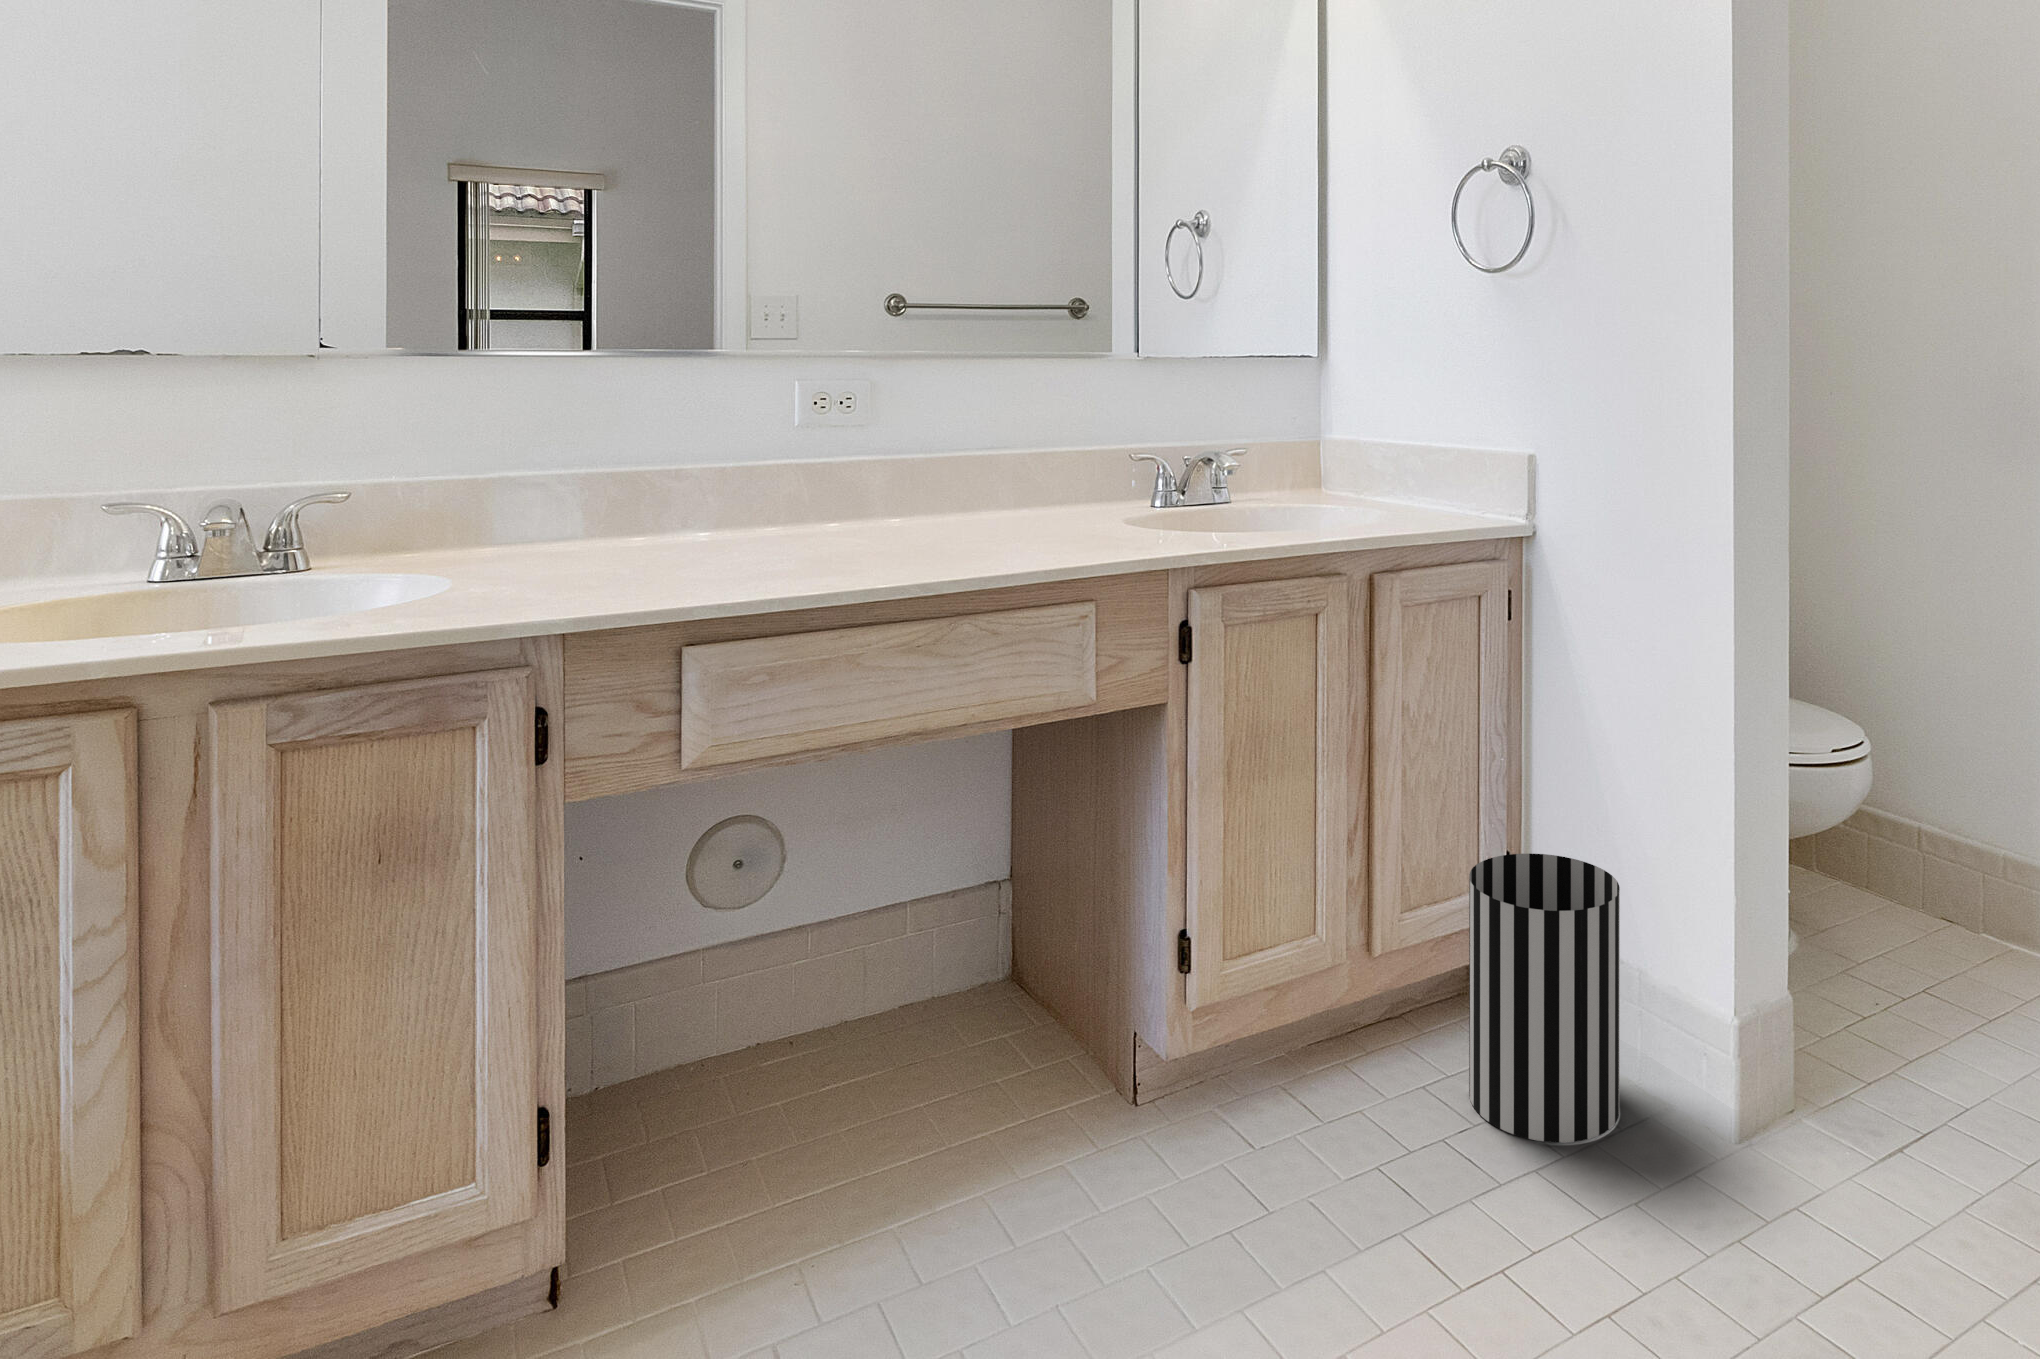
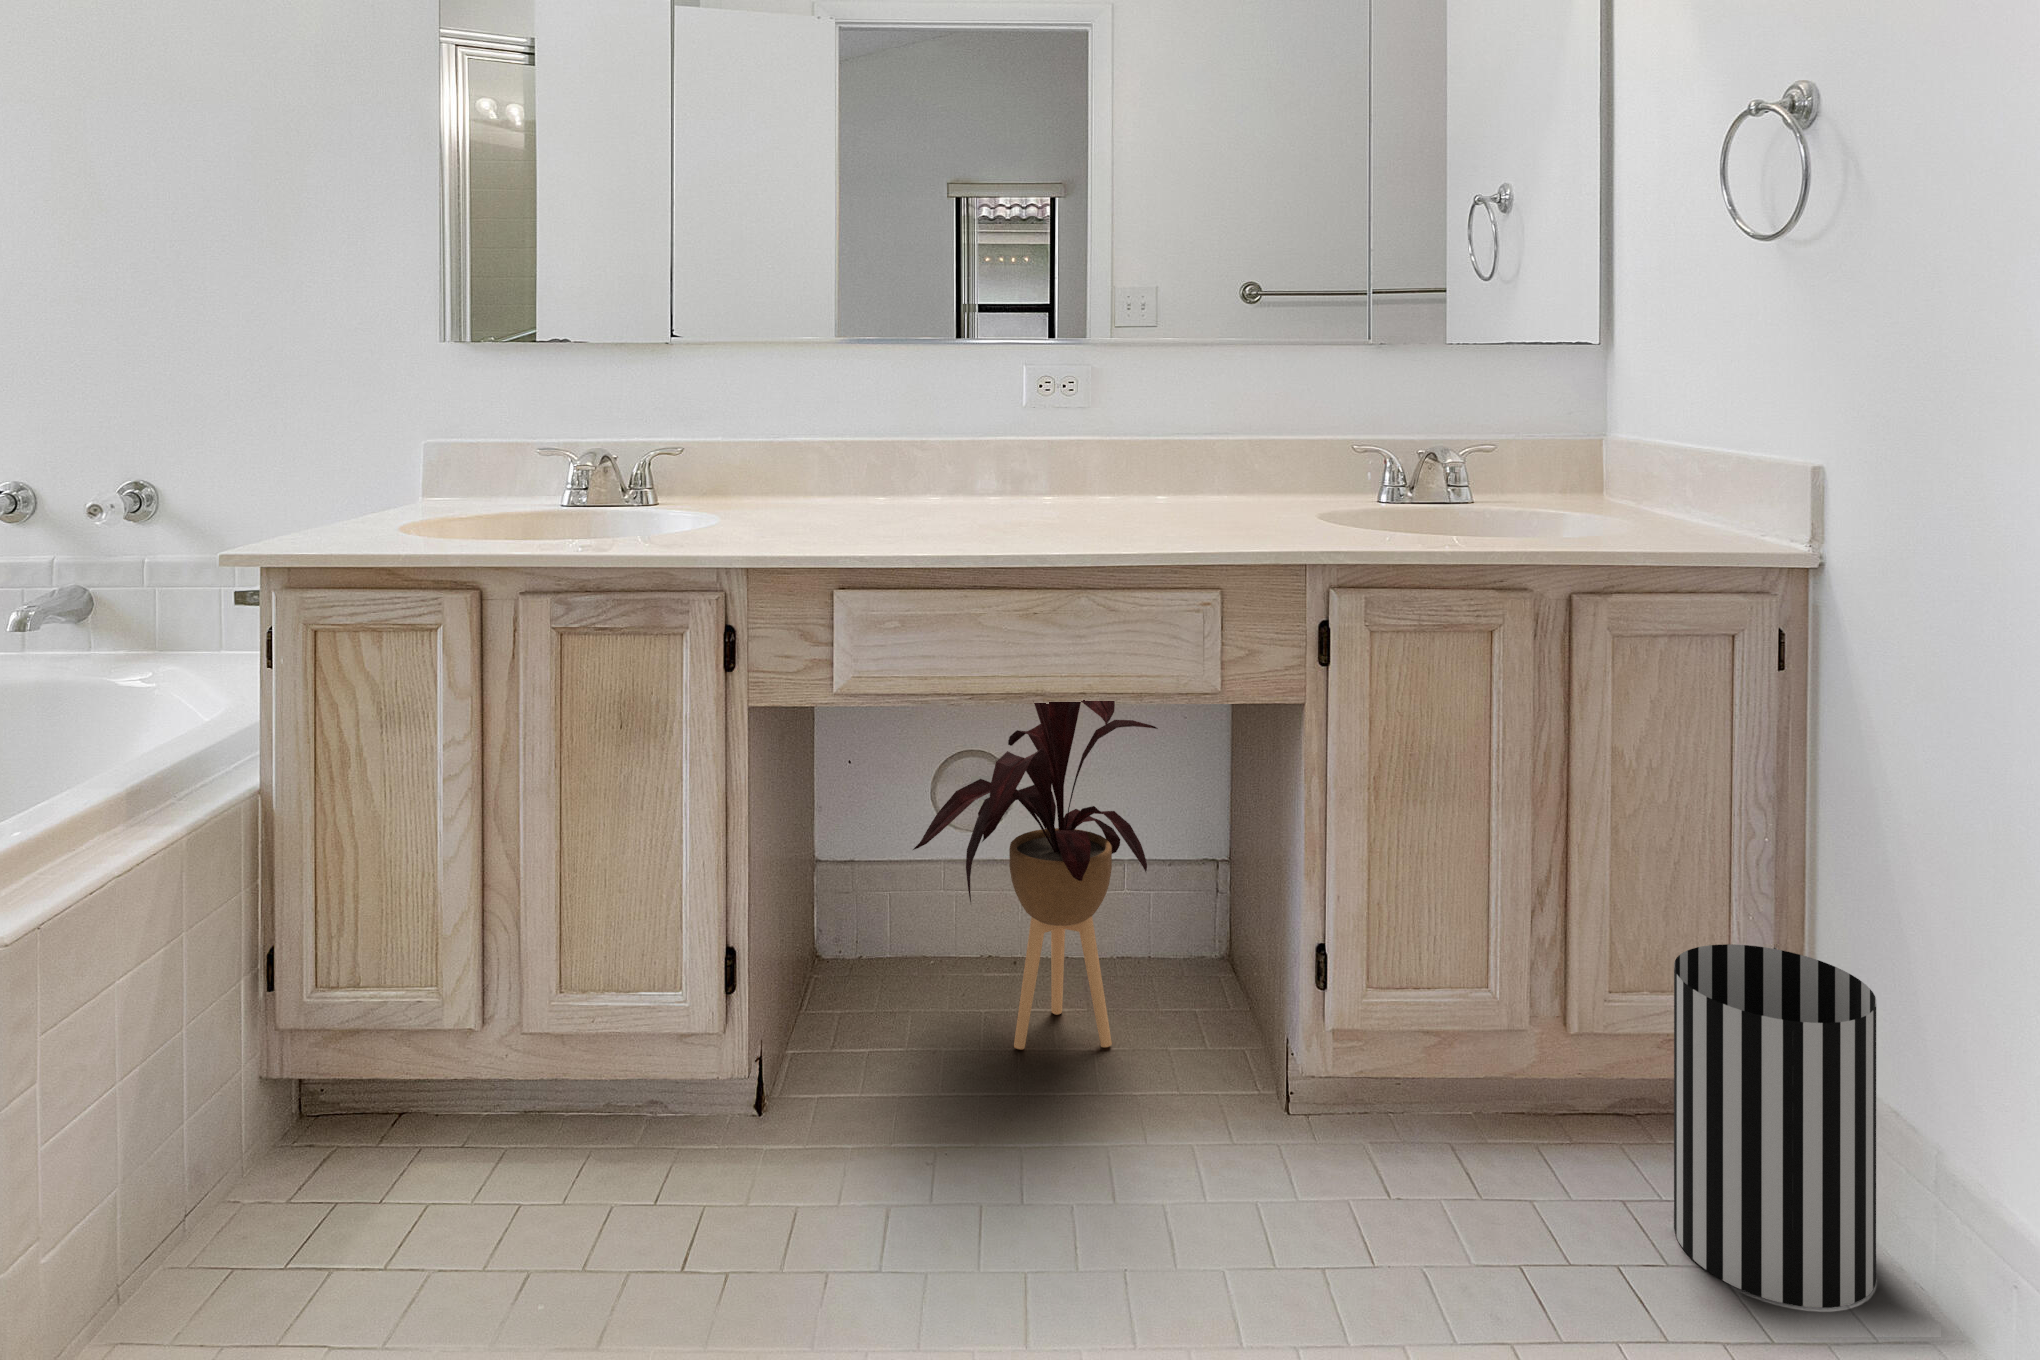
house plant: none [705,582,980,1128] -> present [913,700,1158,1049]

